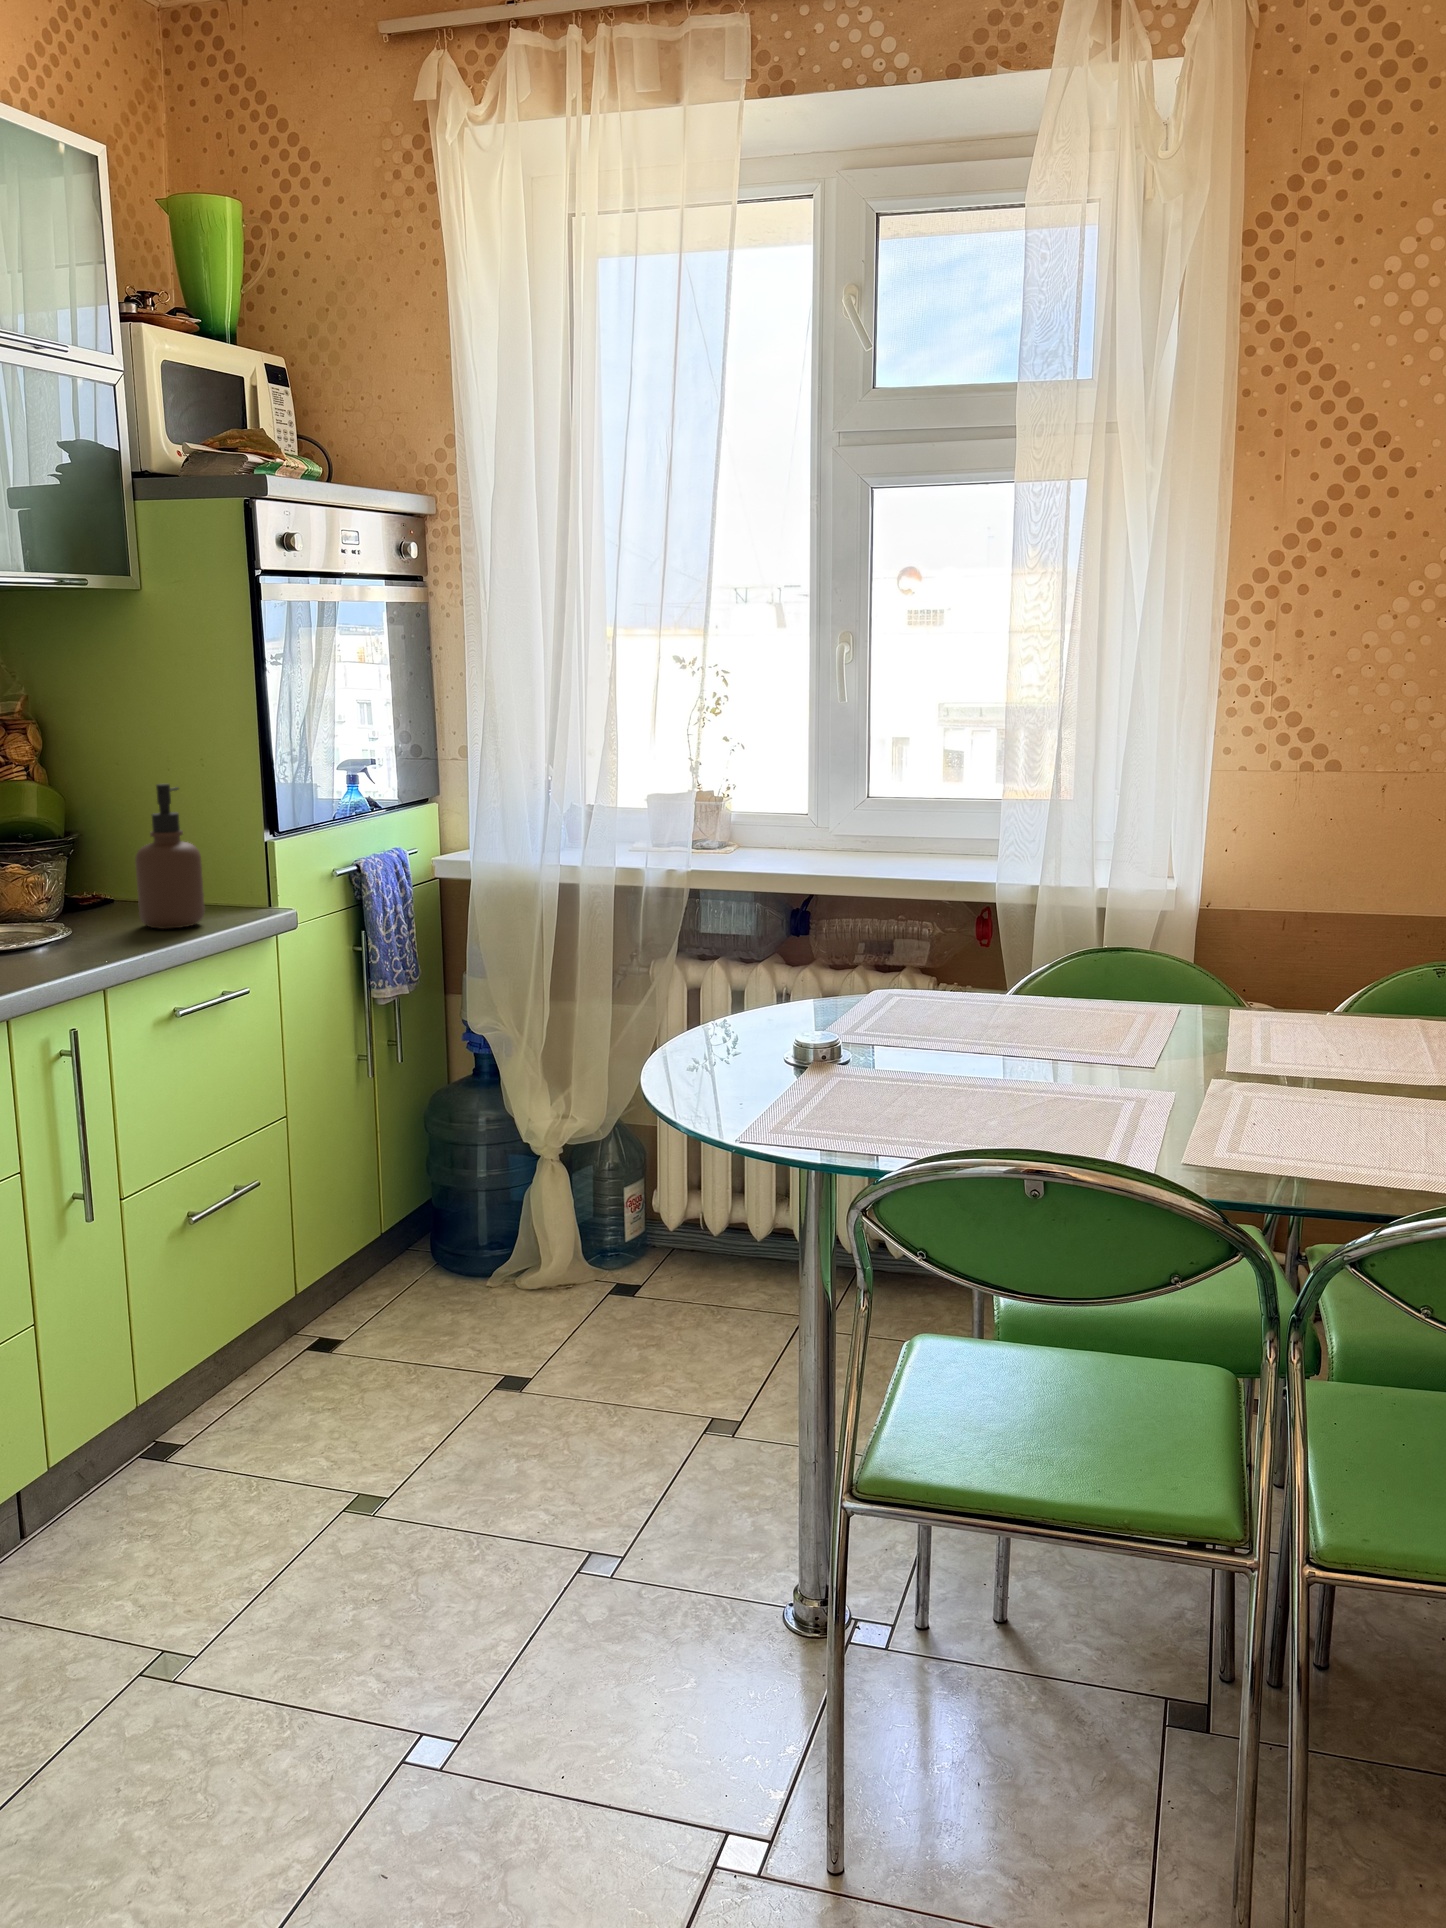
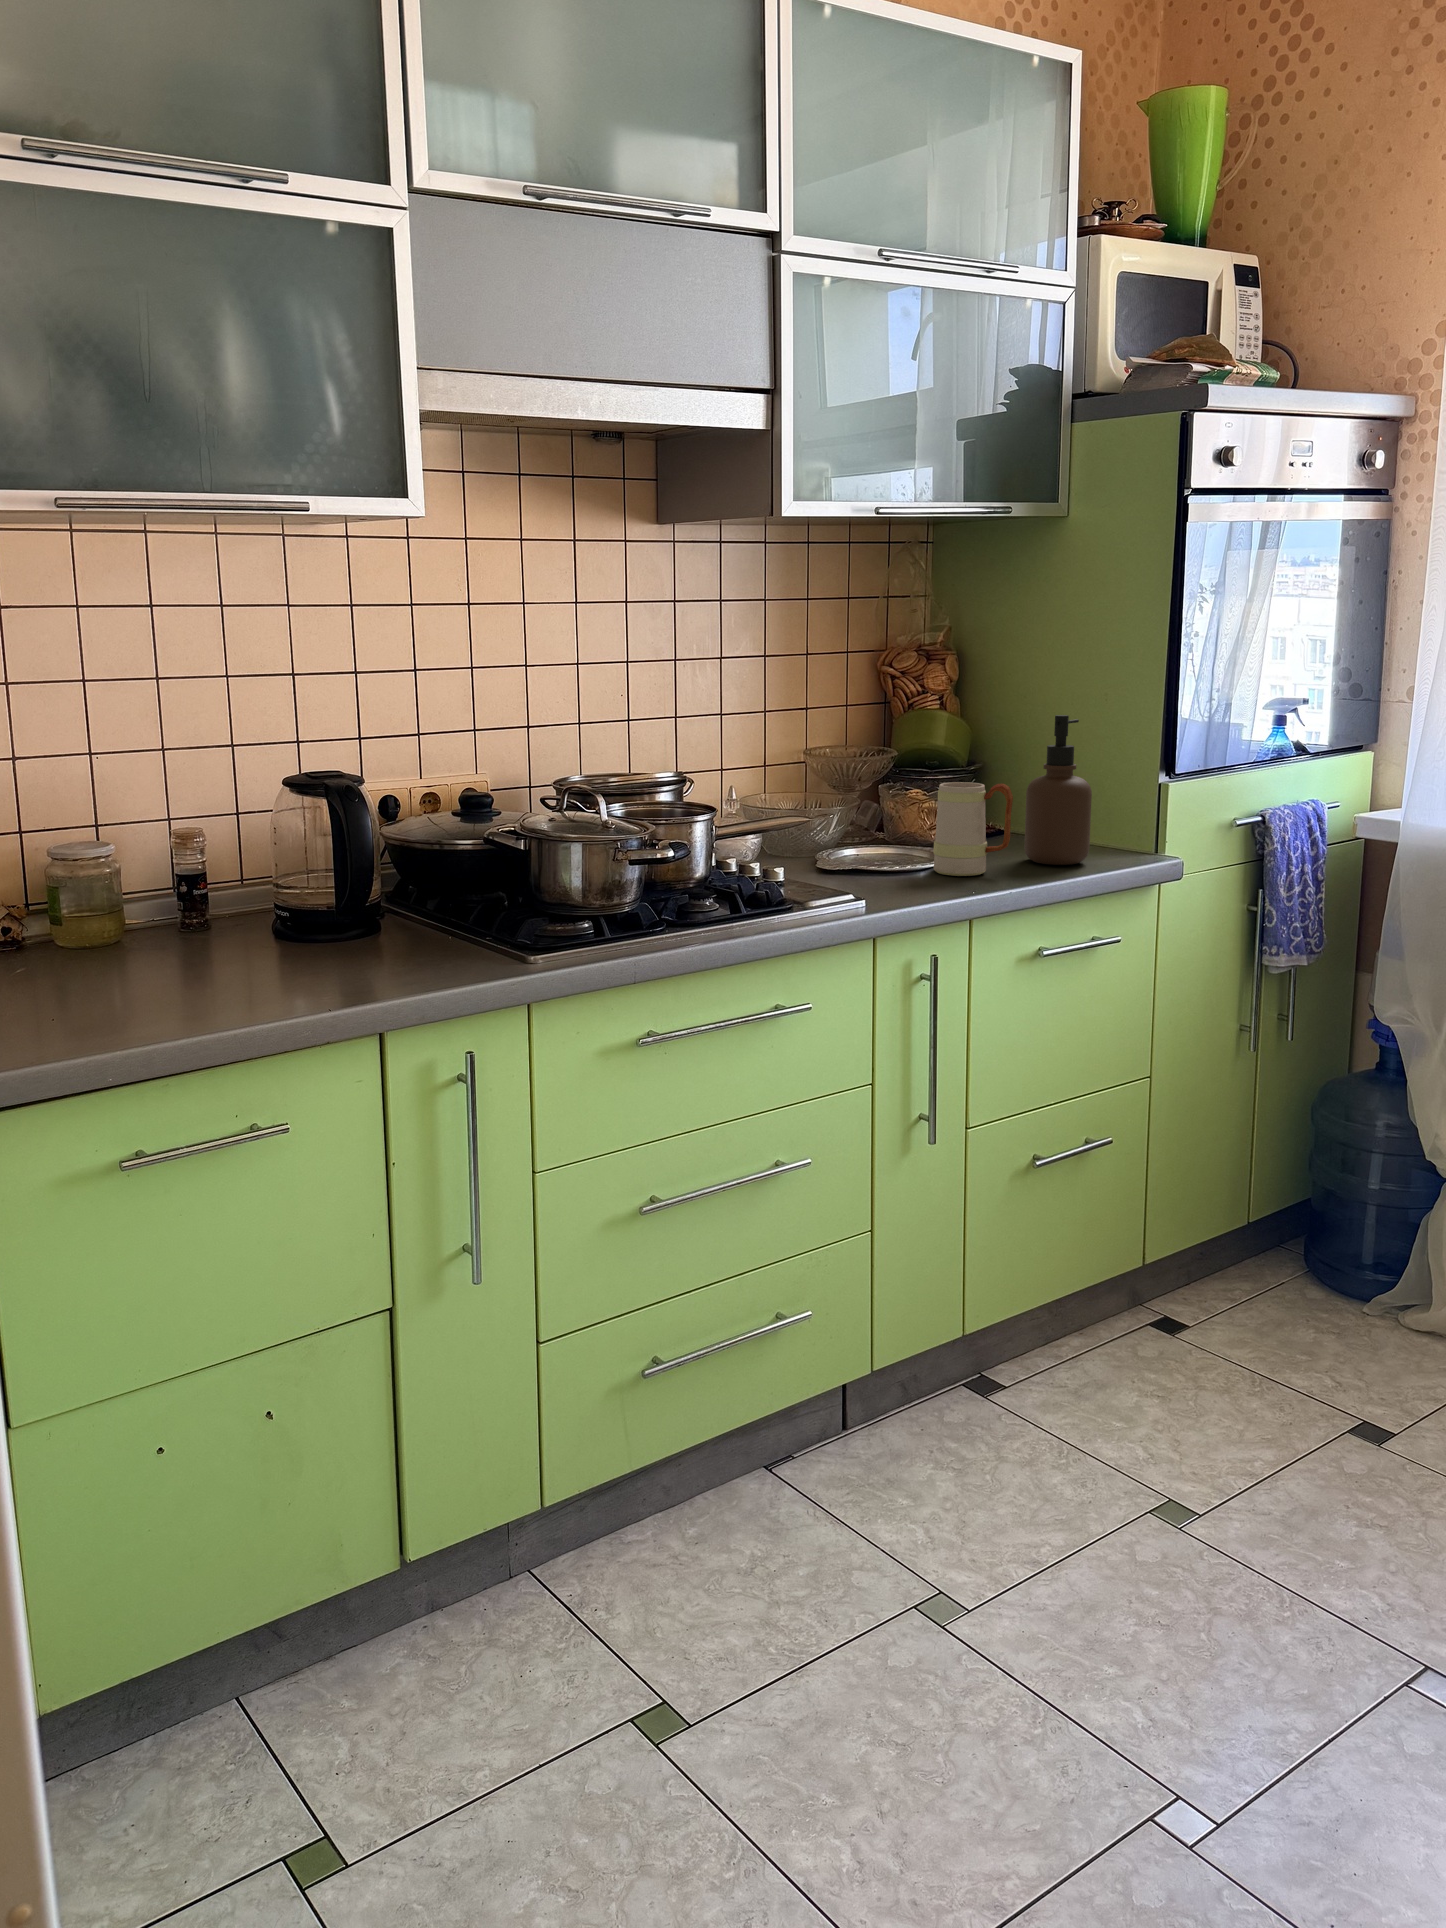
mug: none [46,854,128,950] -> present [933,782,1013,876]

